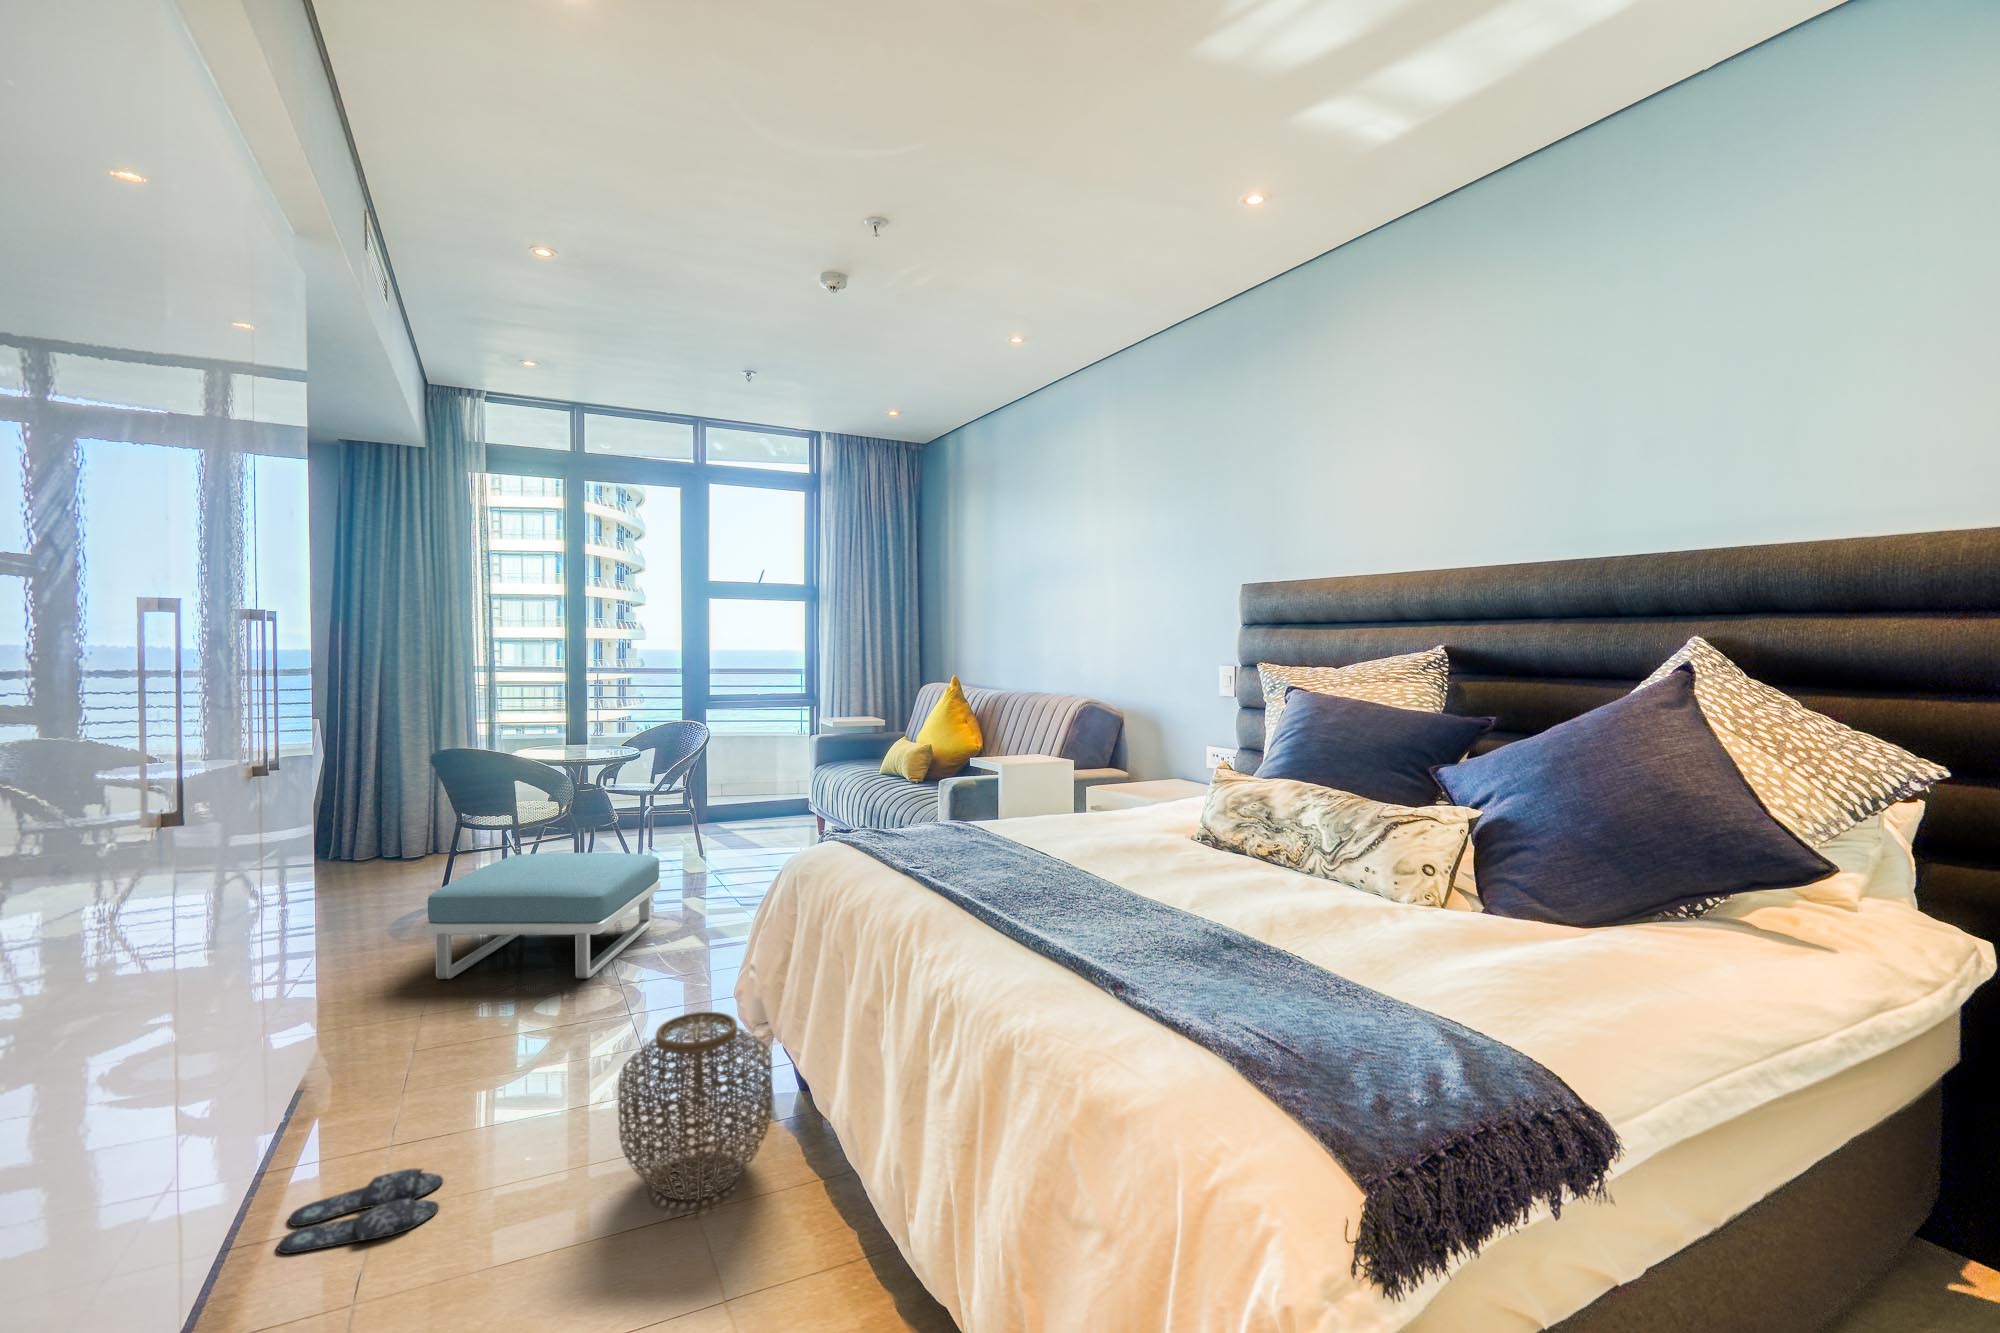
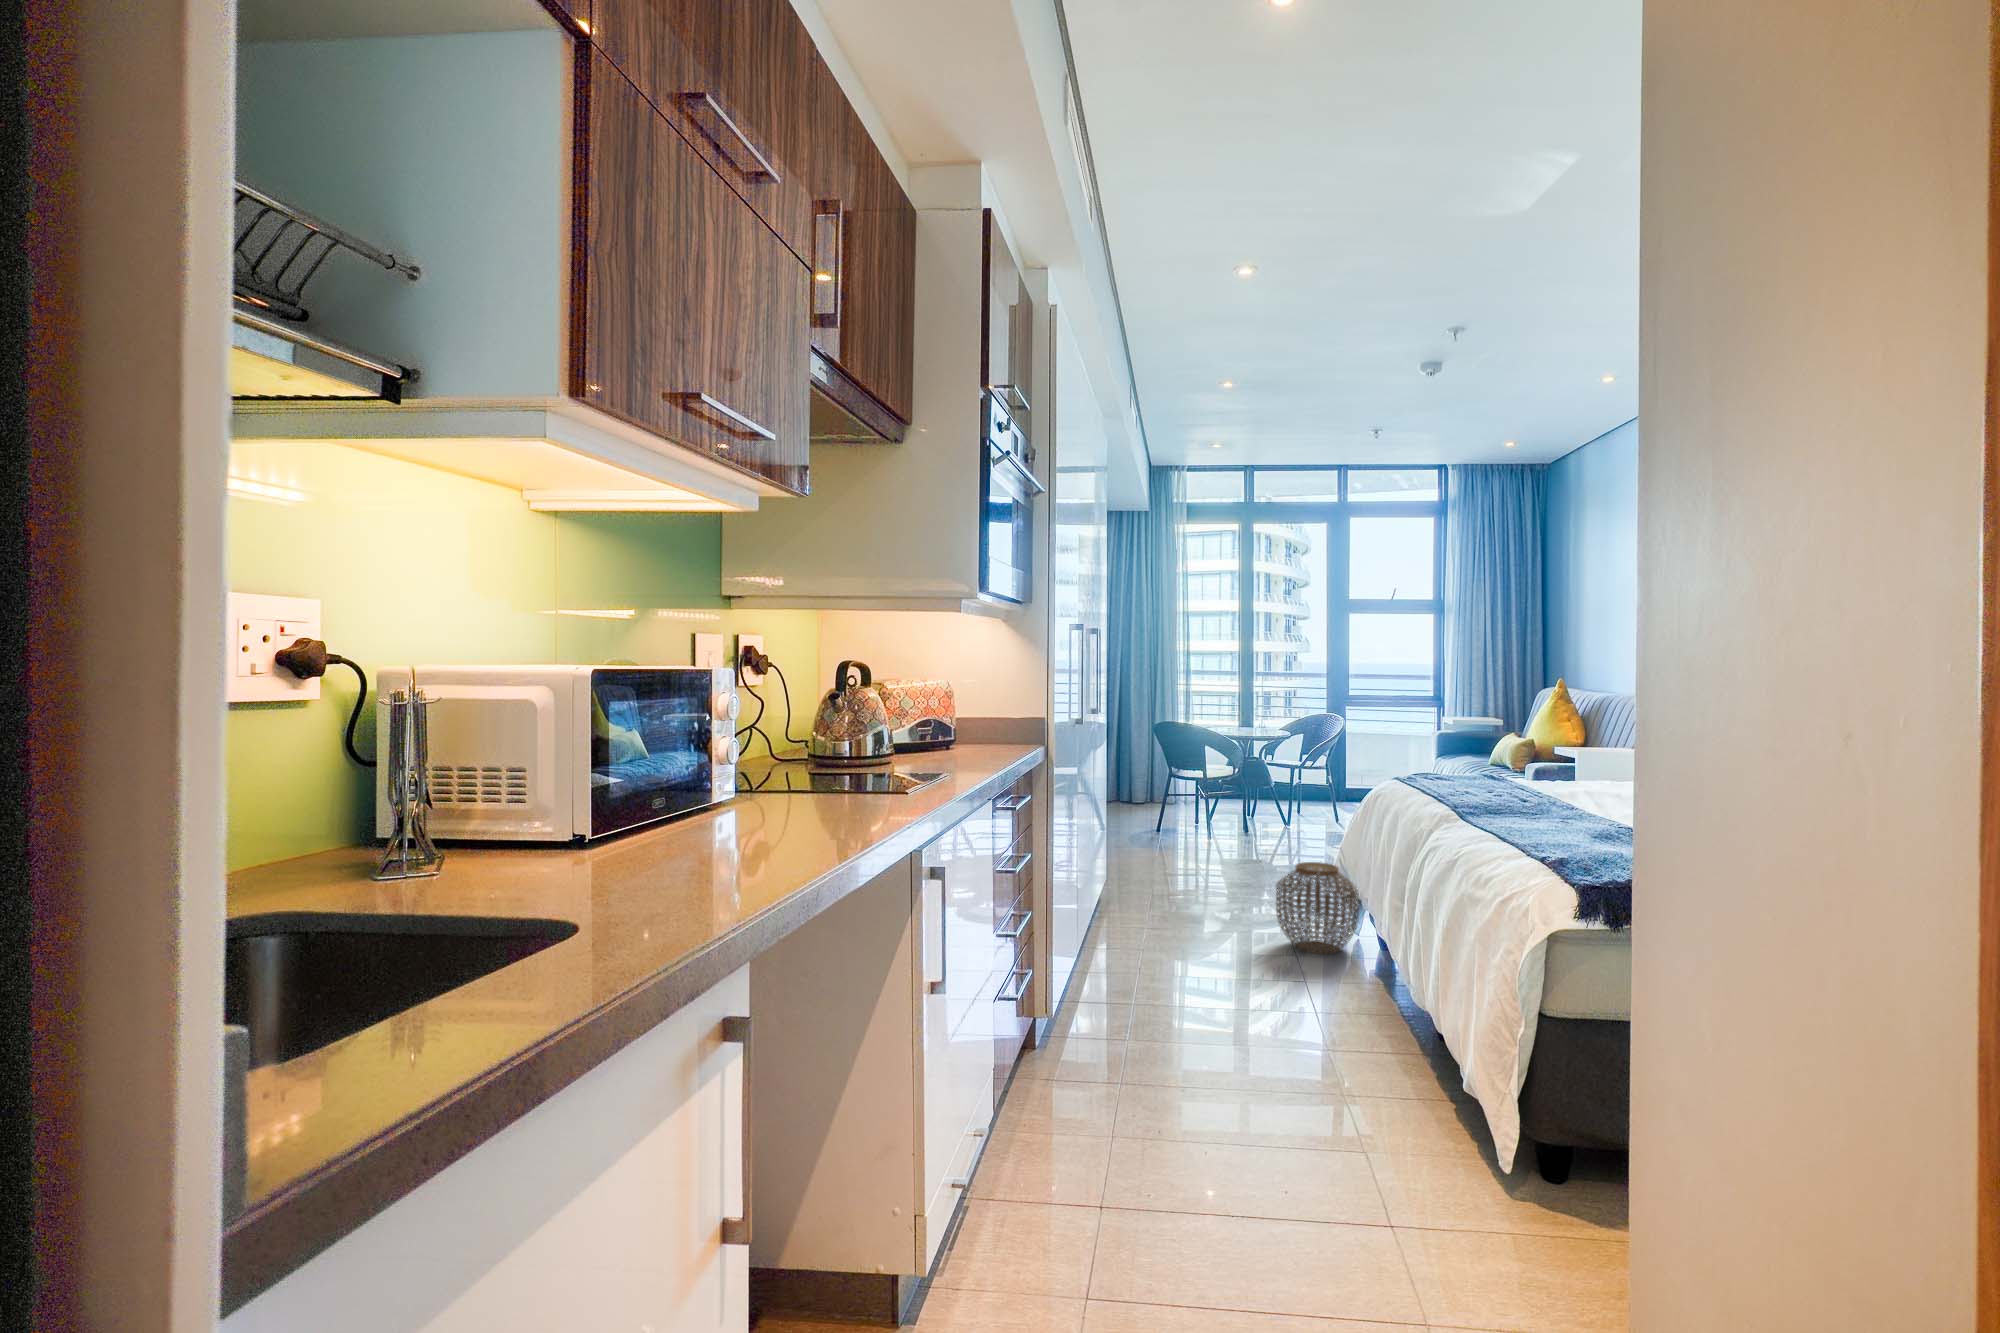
footstool: present [425,853,660,979] -> none [1163,794,1303,871]
slippers: present [278,1169,443,1254] -> none [1130,917,1192,936]

